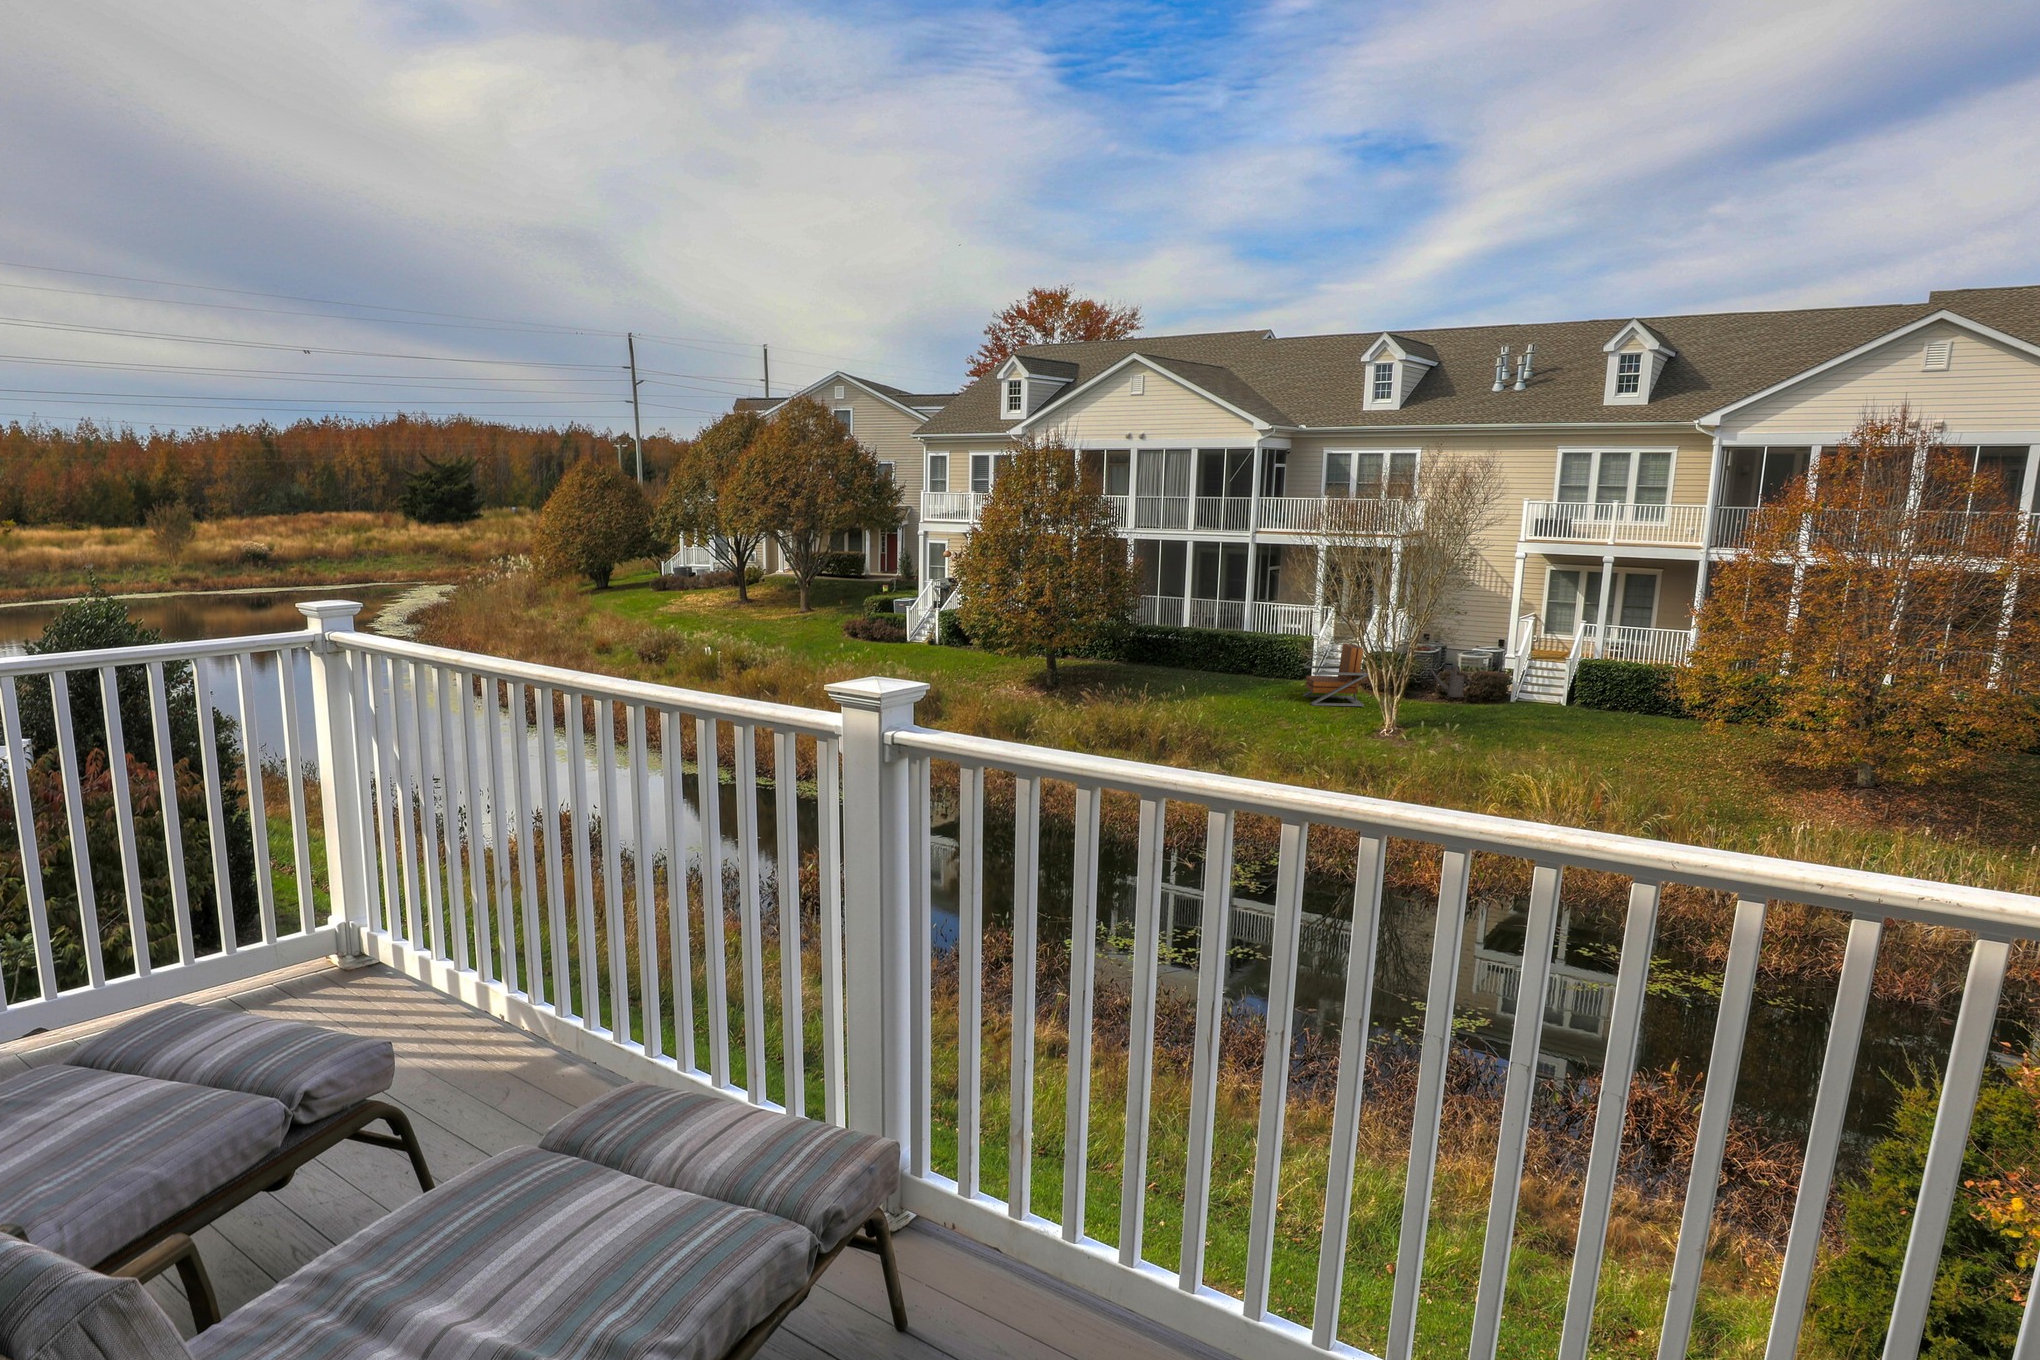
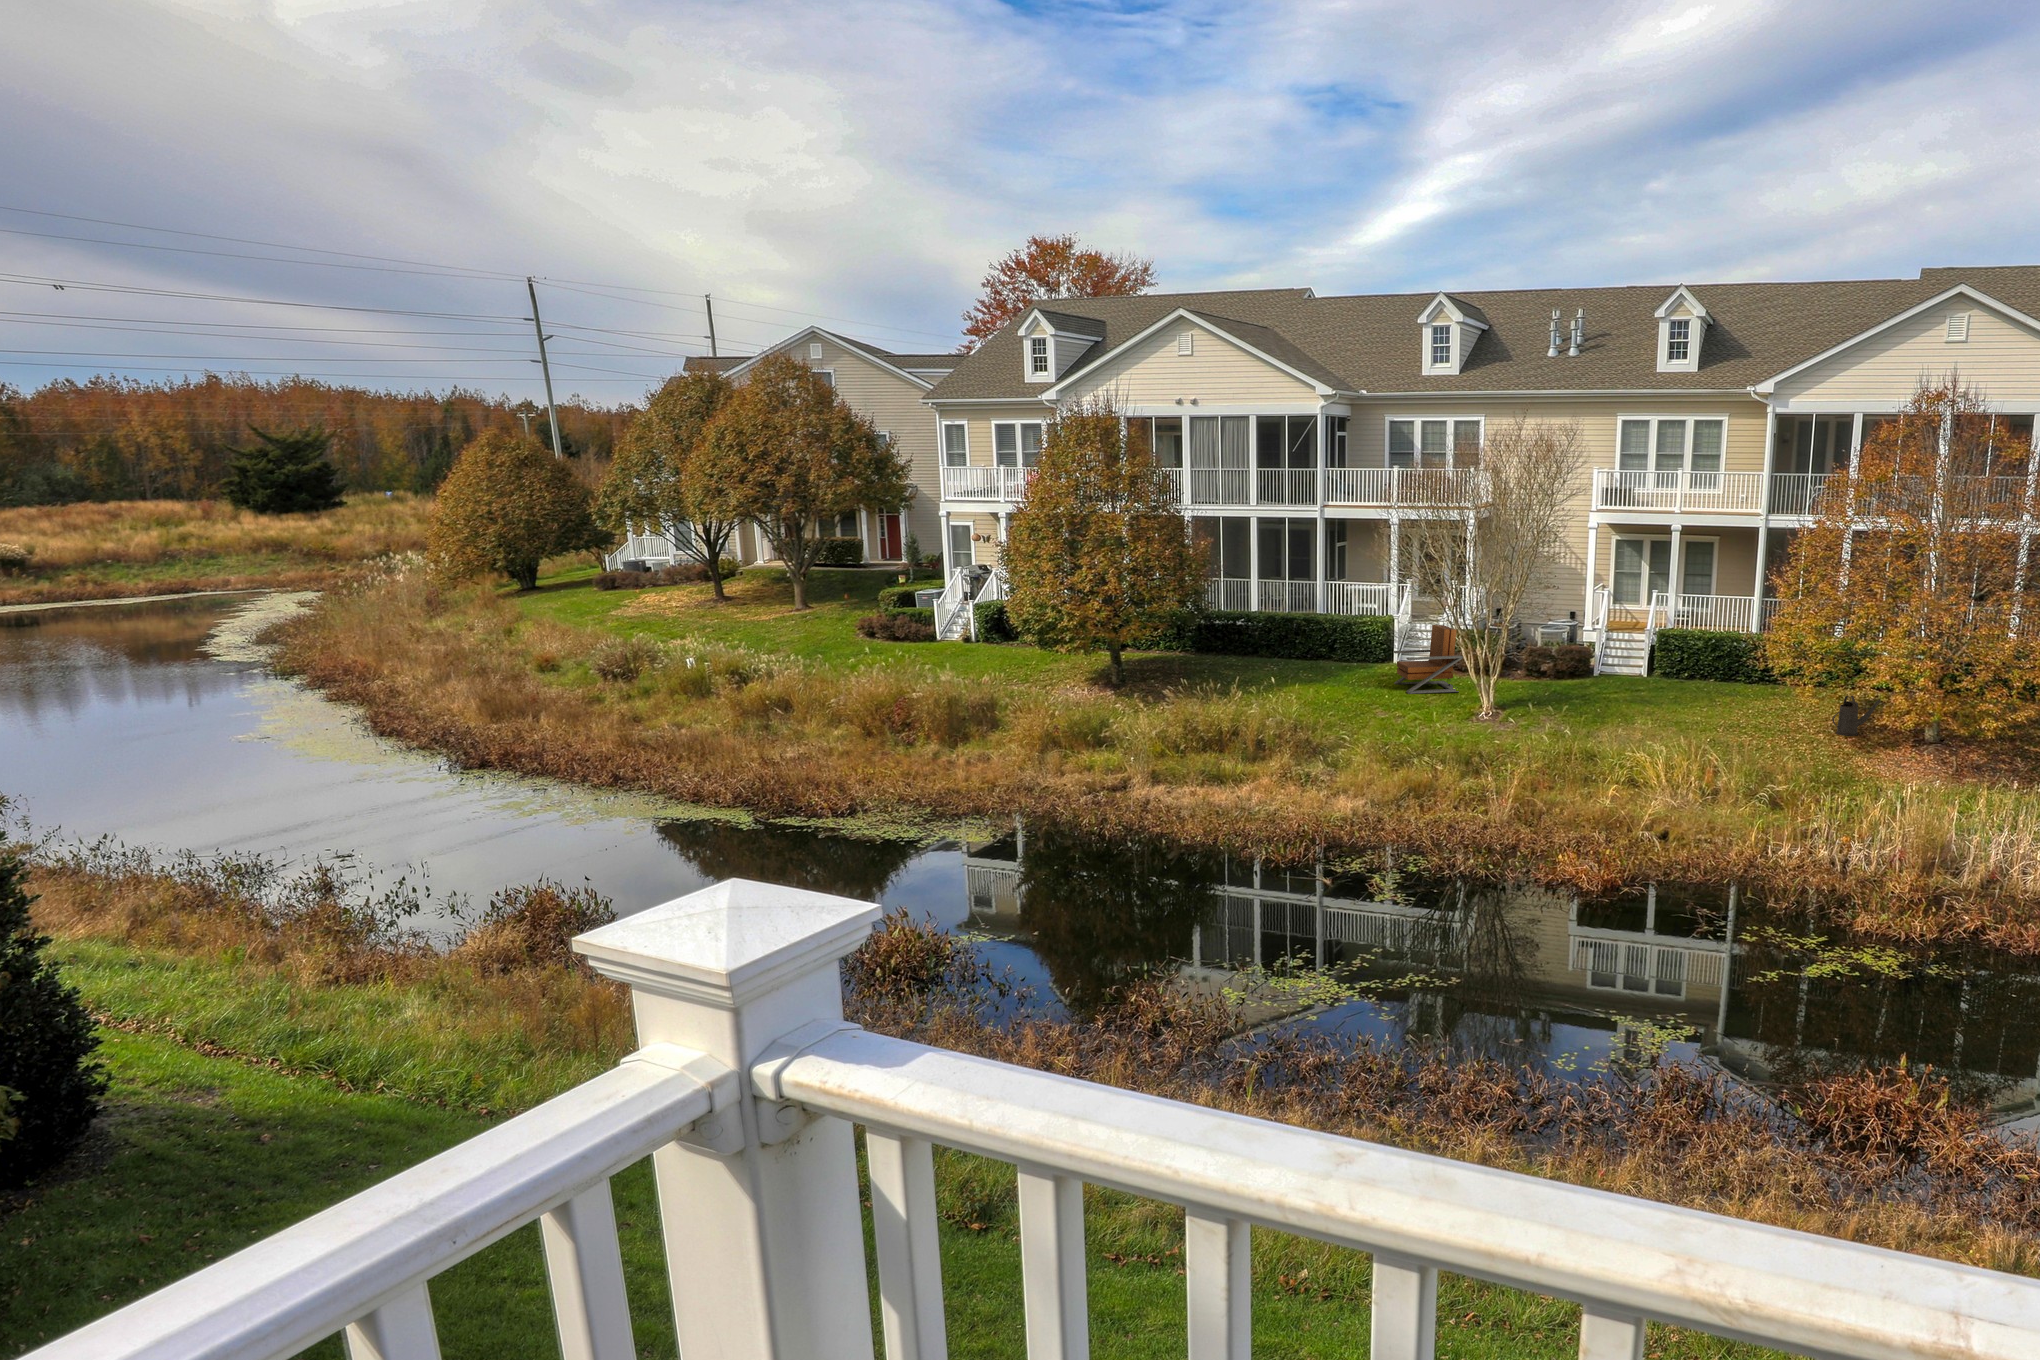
watering can: present [1431,666,1470,697] -> present [1832,696,1880,736]

